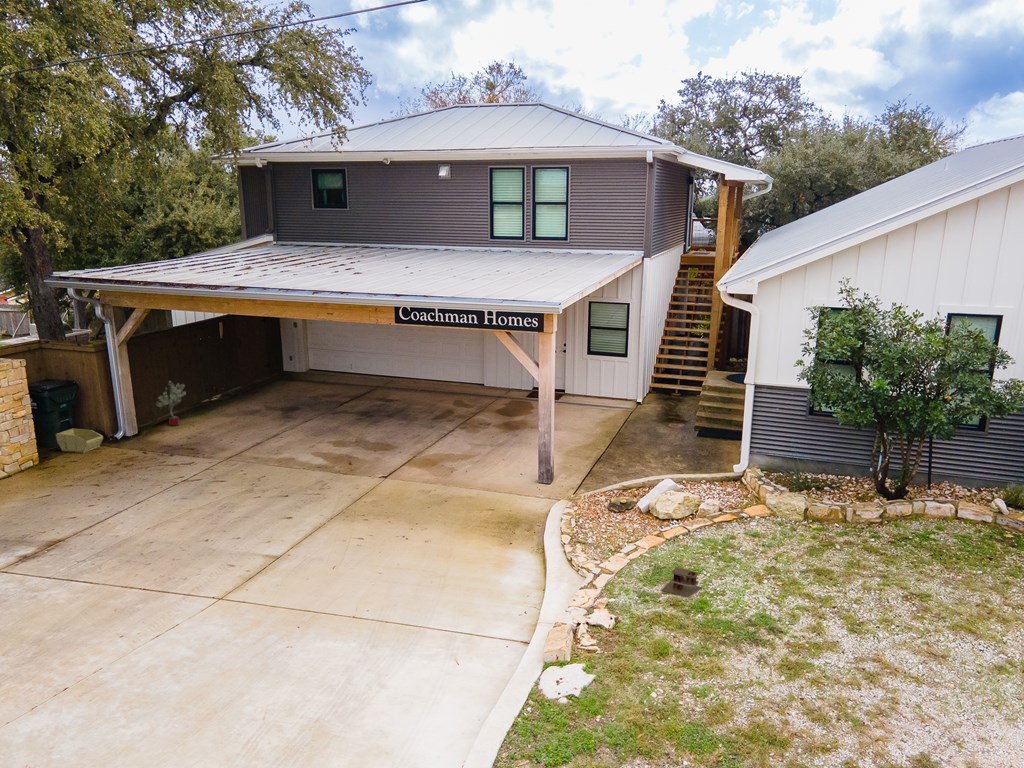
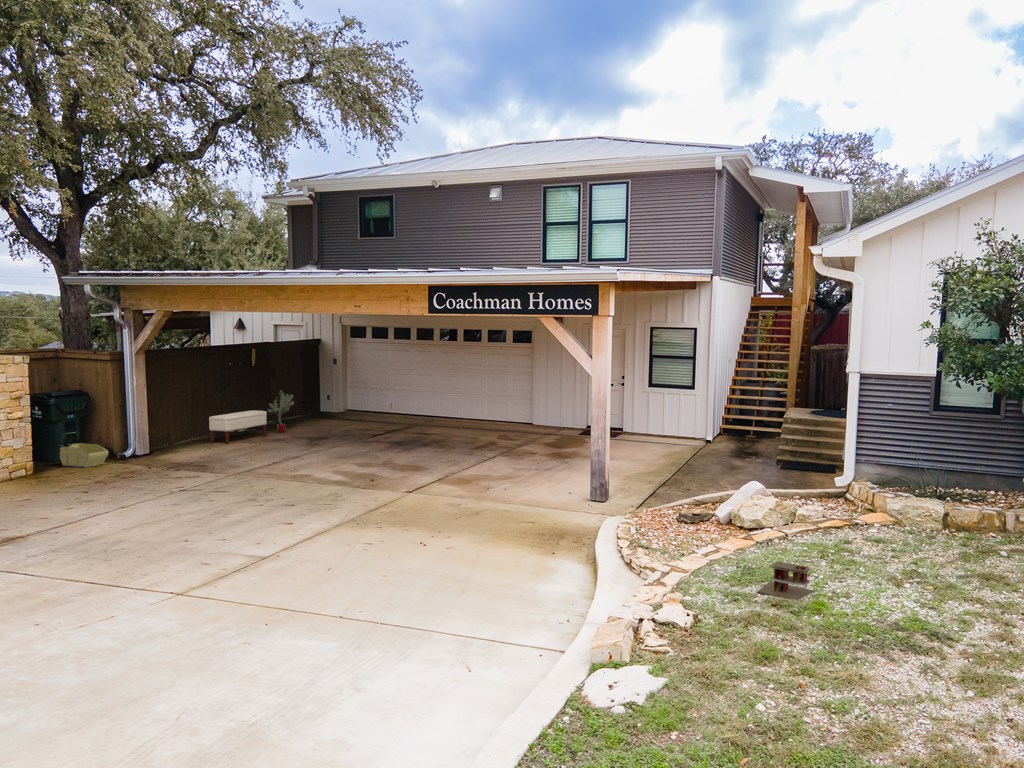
bench: none [186,380,239,416] -> present [209,410,267,444]
potted tree: present [157,381,186,426] -> present [267,390,294,432]

